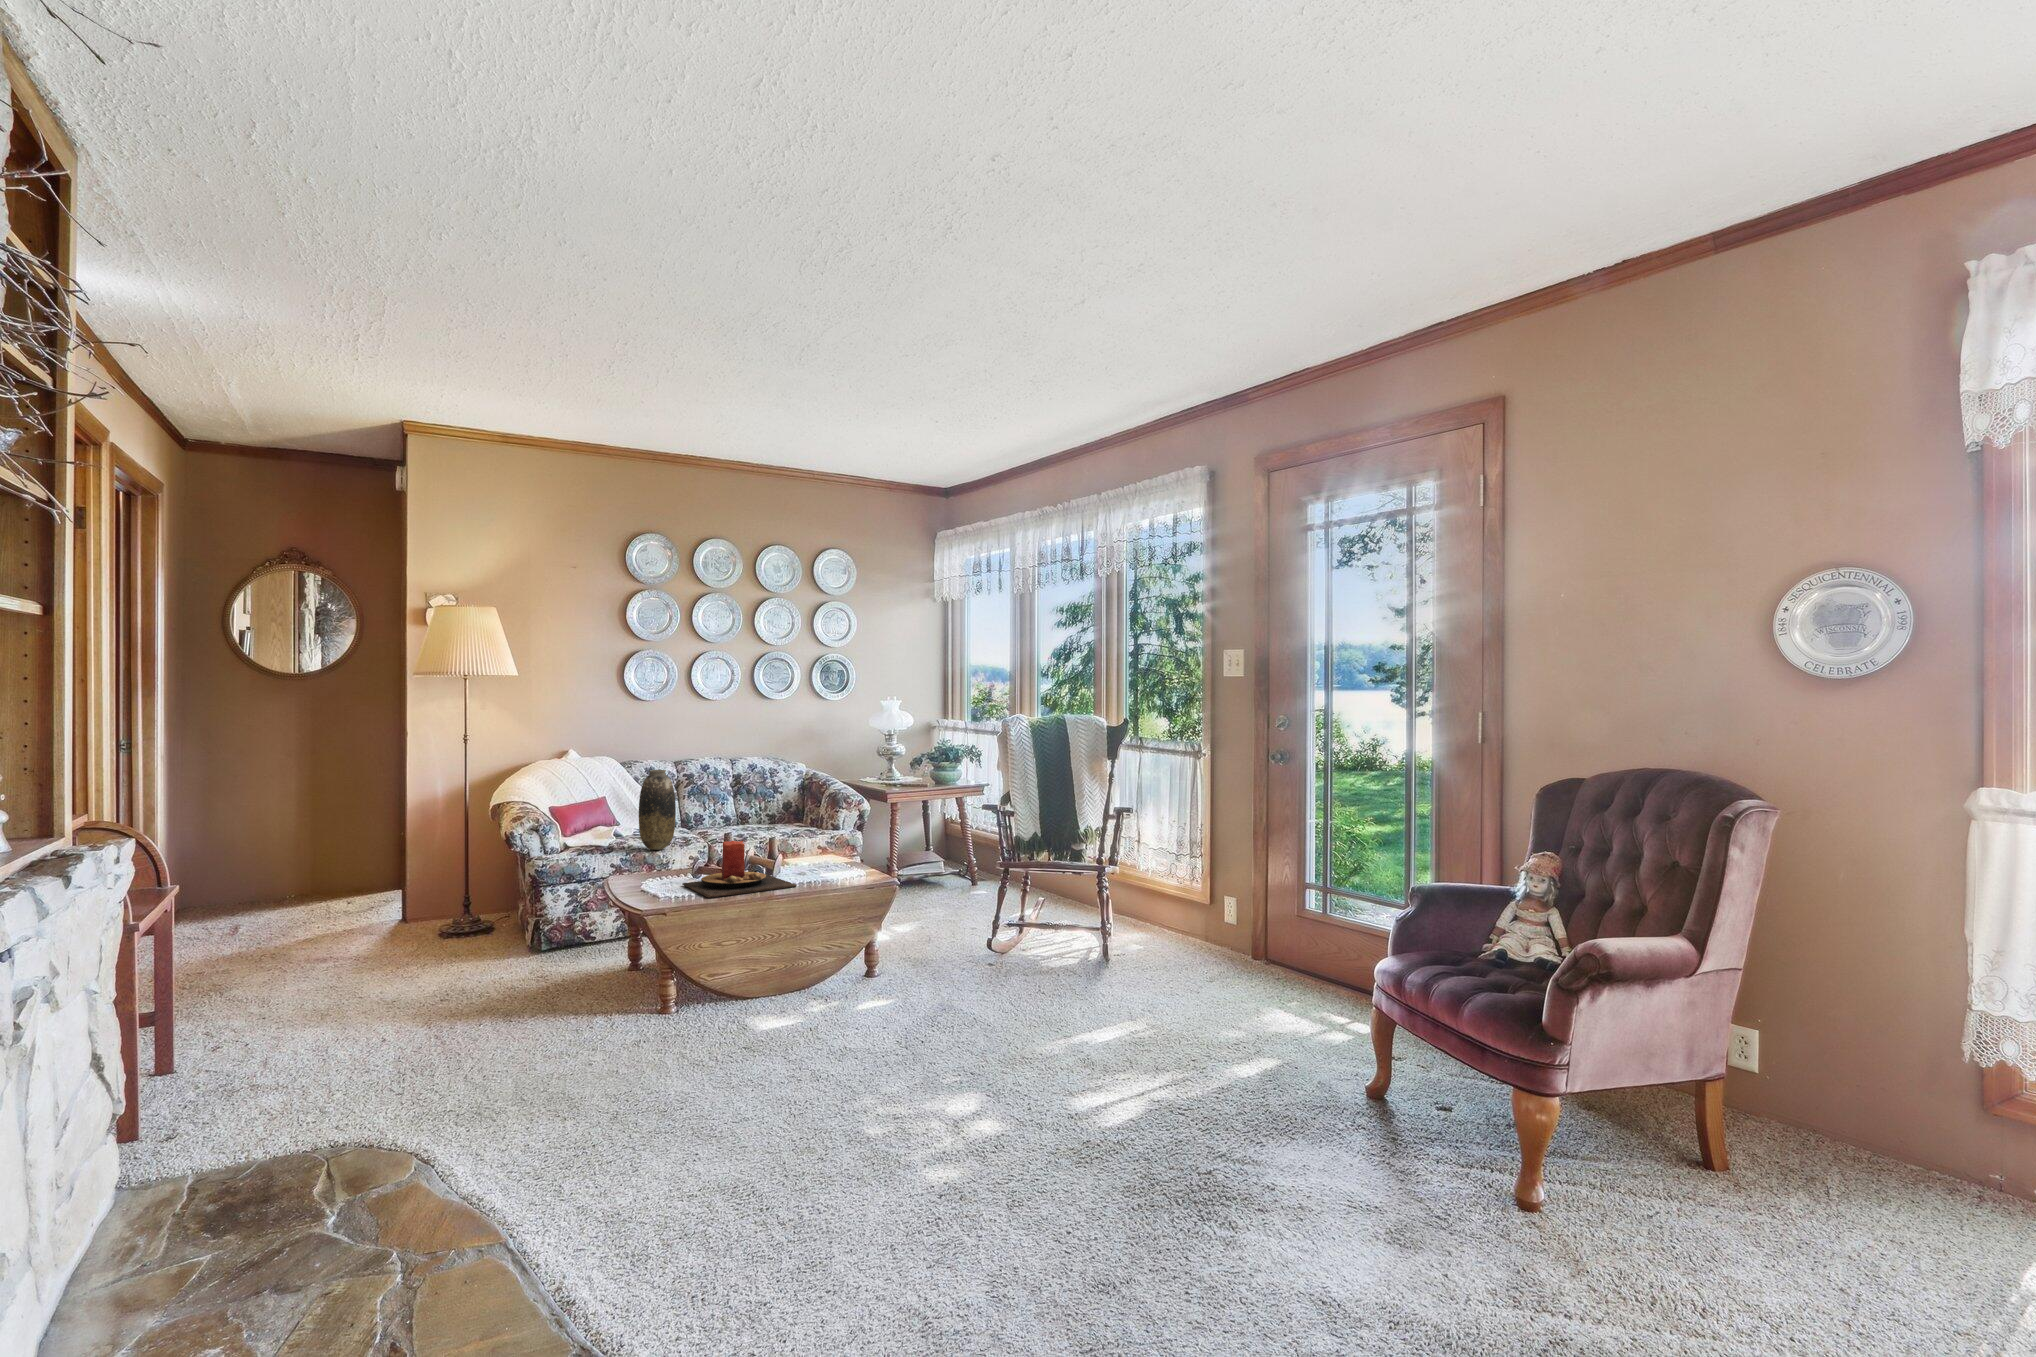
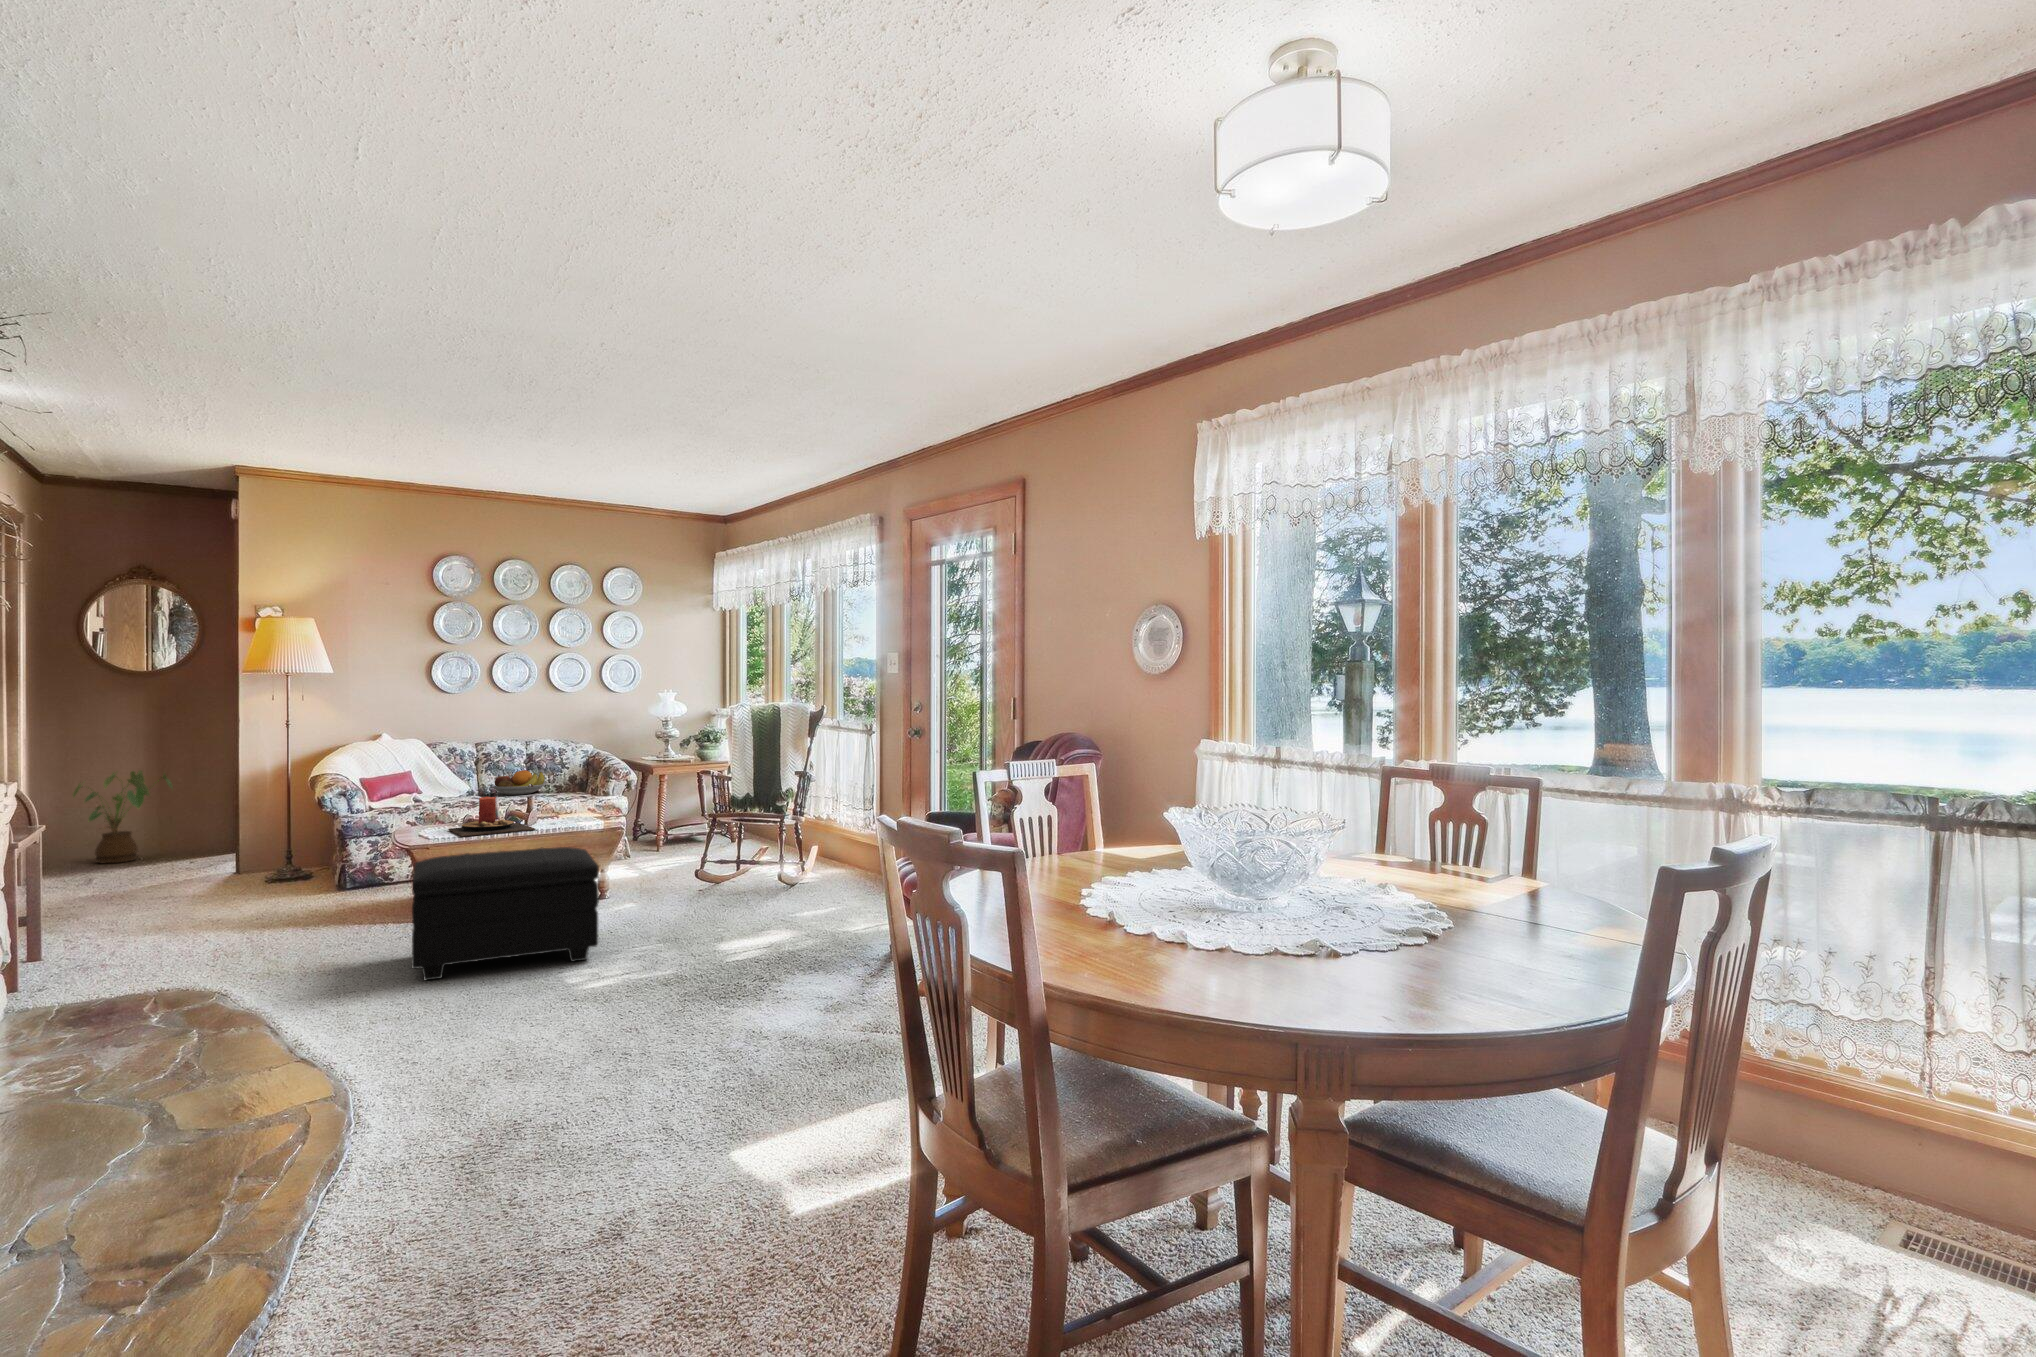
vase: present [639,770,676,850] -> none [430,747,462,810]
house plant: none [217,792,329,905] -> present [73,771,172,863]
fruit bowl: none [692,796,762,826] -> present [488,770,548,795]
footstool: none [670,922,938,1138] -> present [412,847,599,980]

